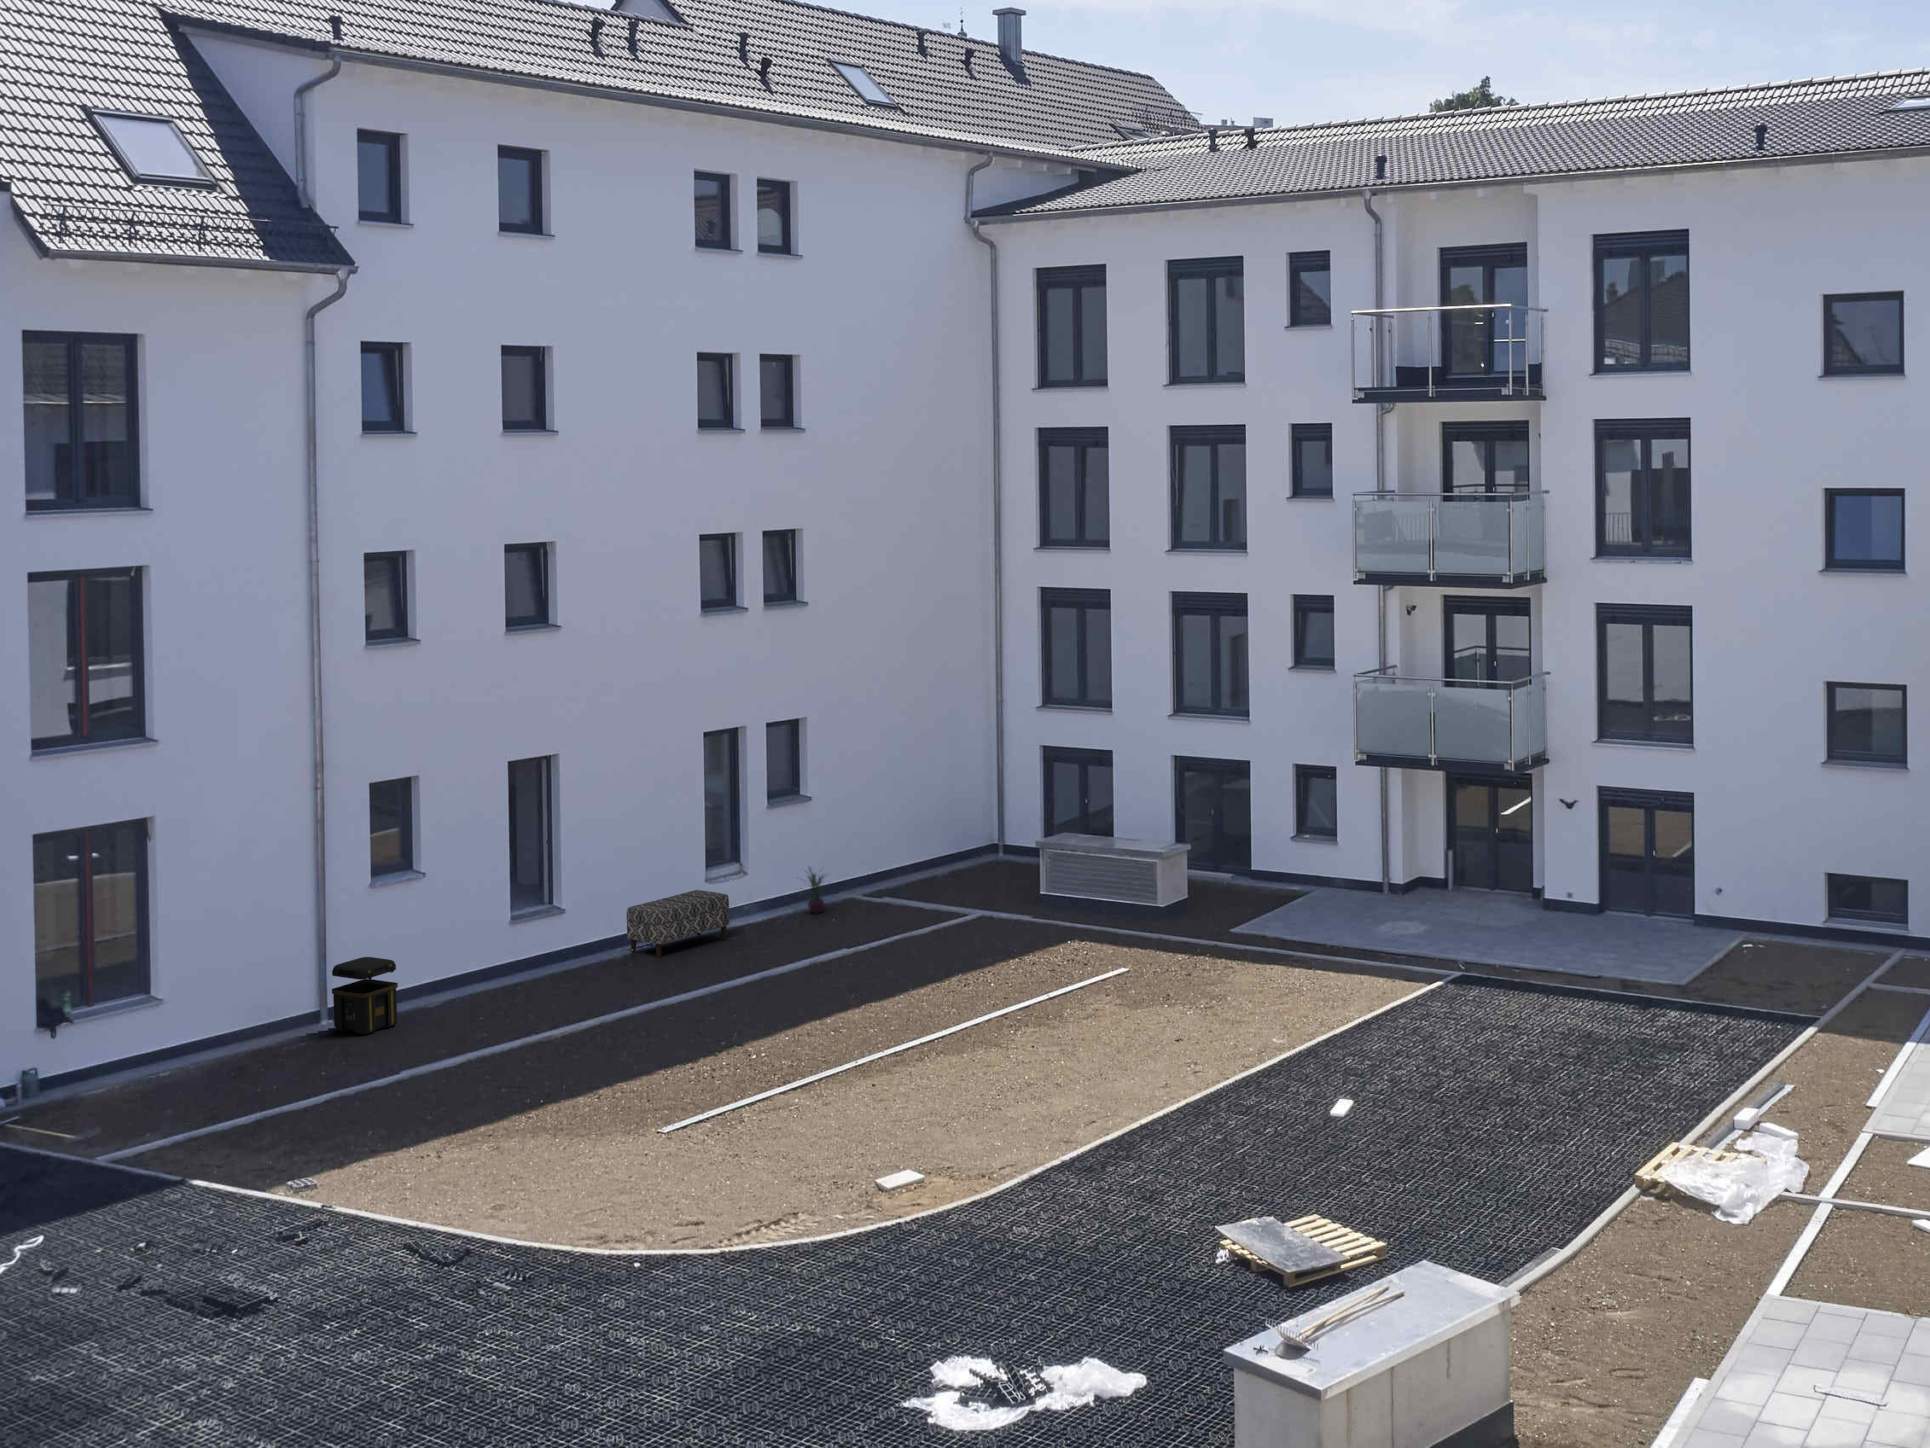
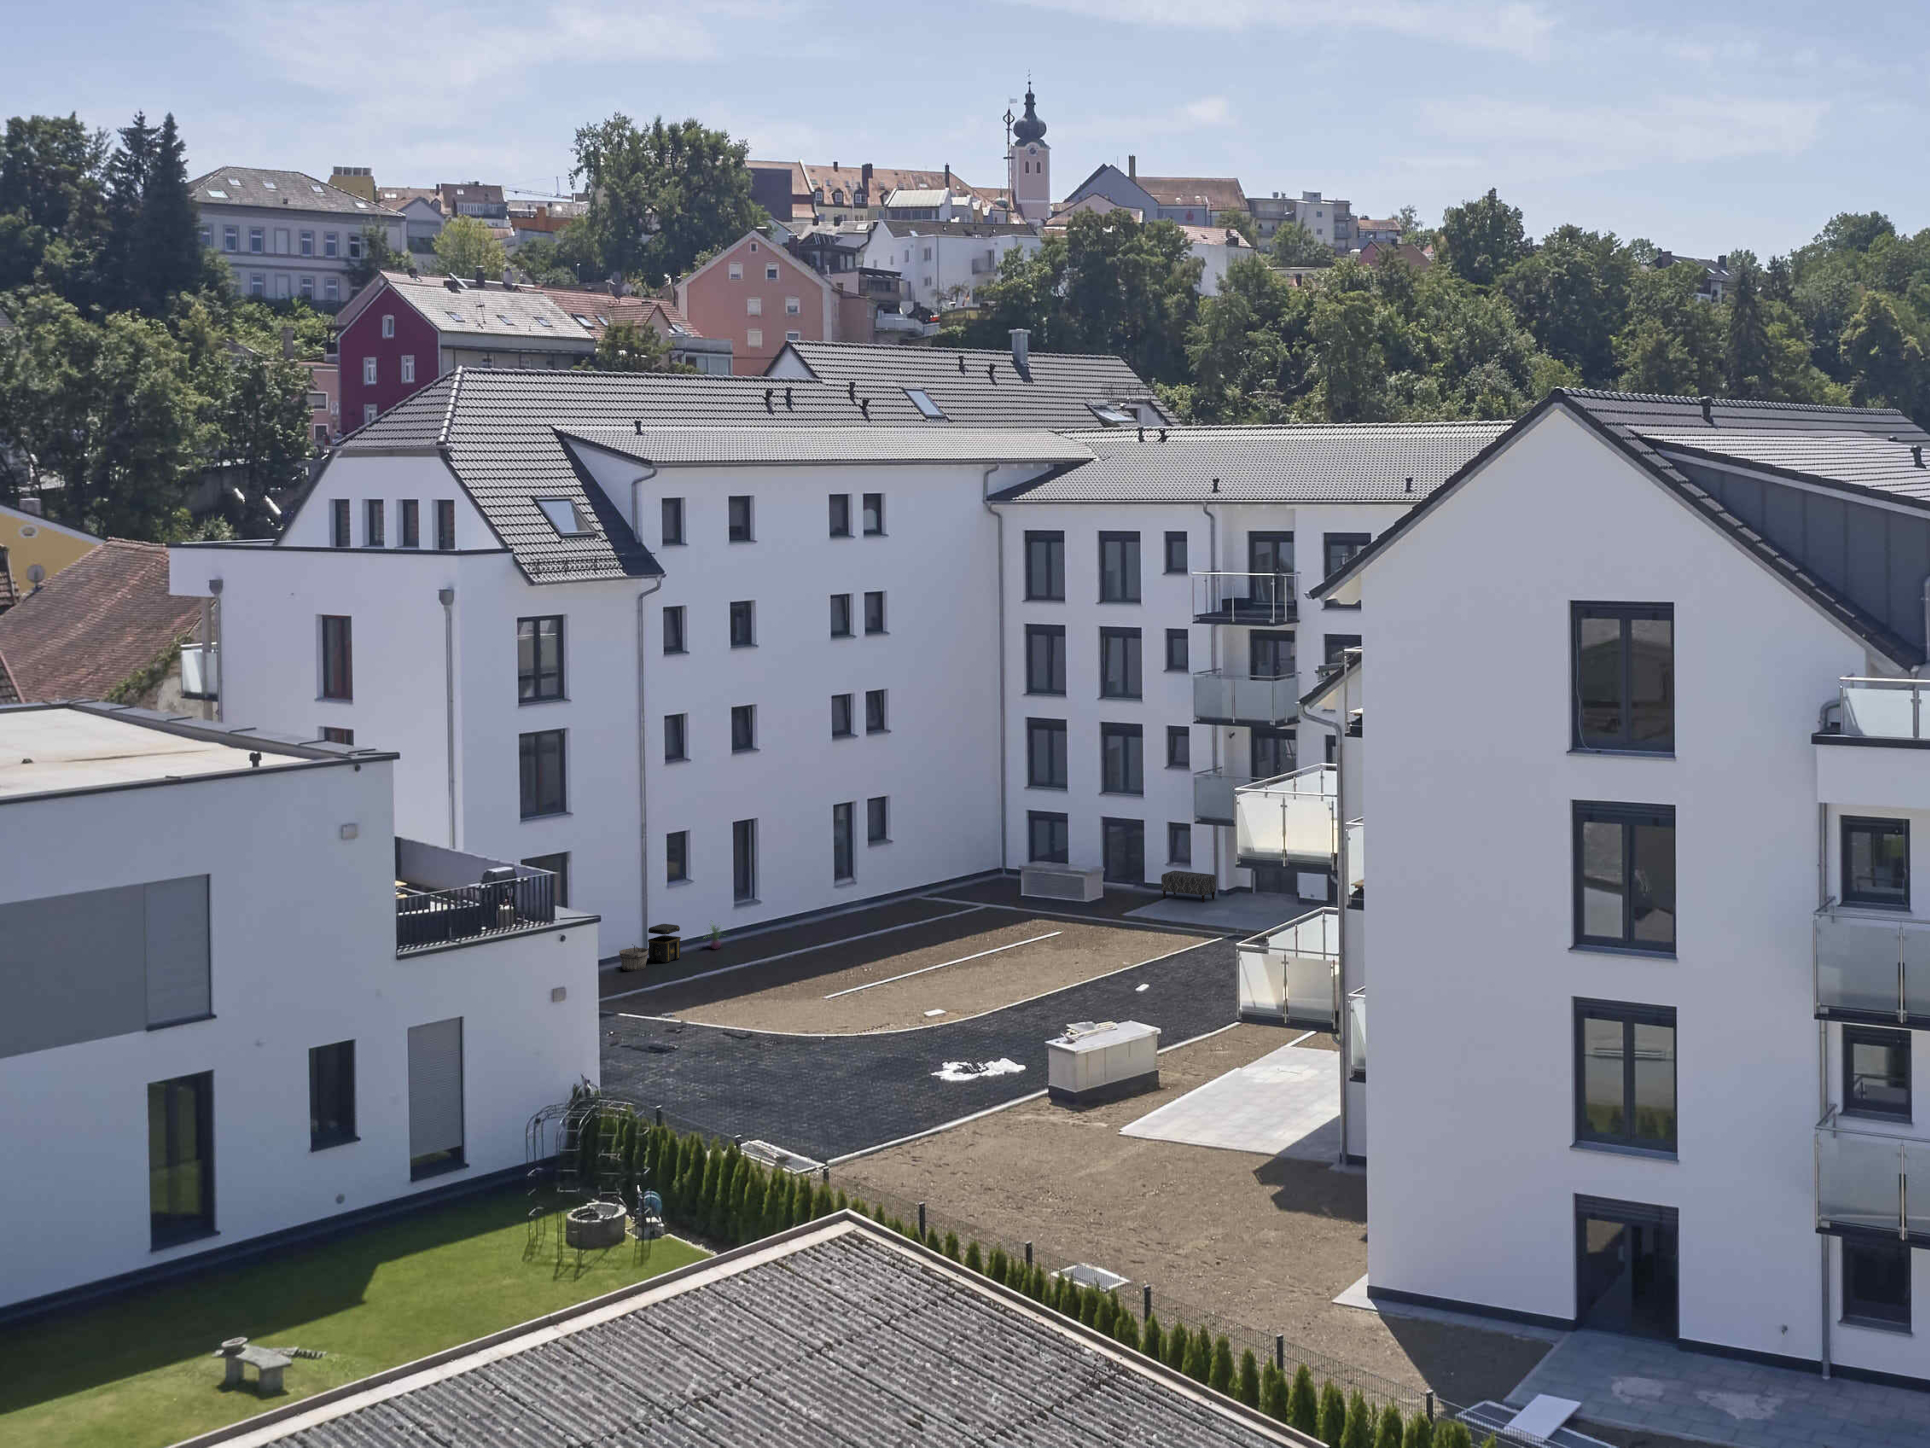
decorative plant: present [805,869,825,913] -> present [704,925,721,949]
bench: present [627,890,729,958] -> present [1161,871,1216,903]
wooden bucket: none [266,999,326,1054] -> present [619,944,648,971]

